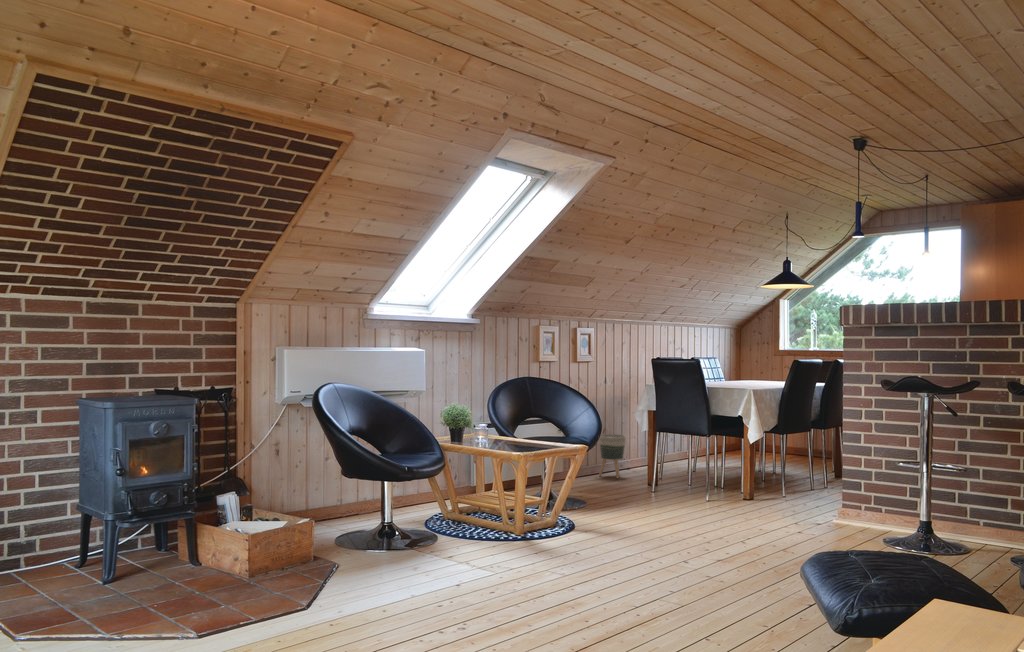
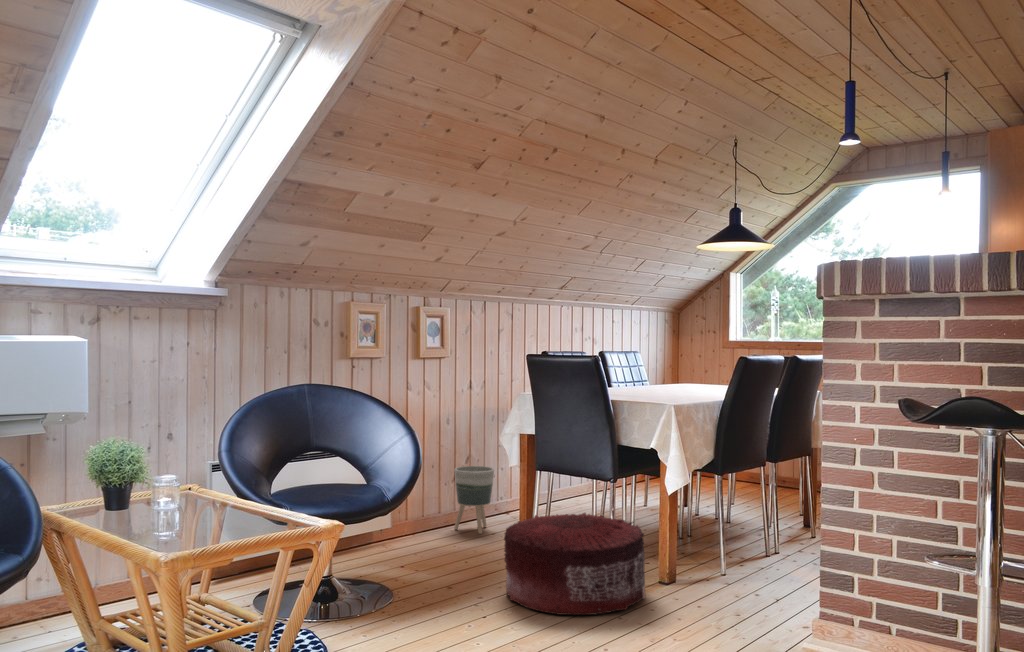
pouf: none [650,457,738,511] -> present [504,513,645,615]

